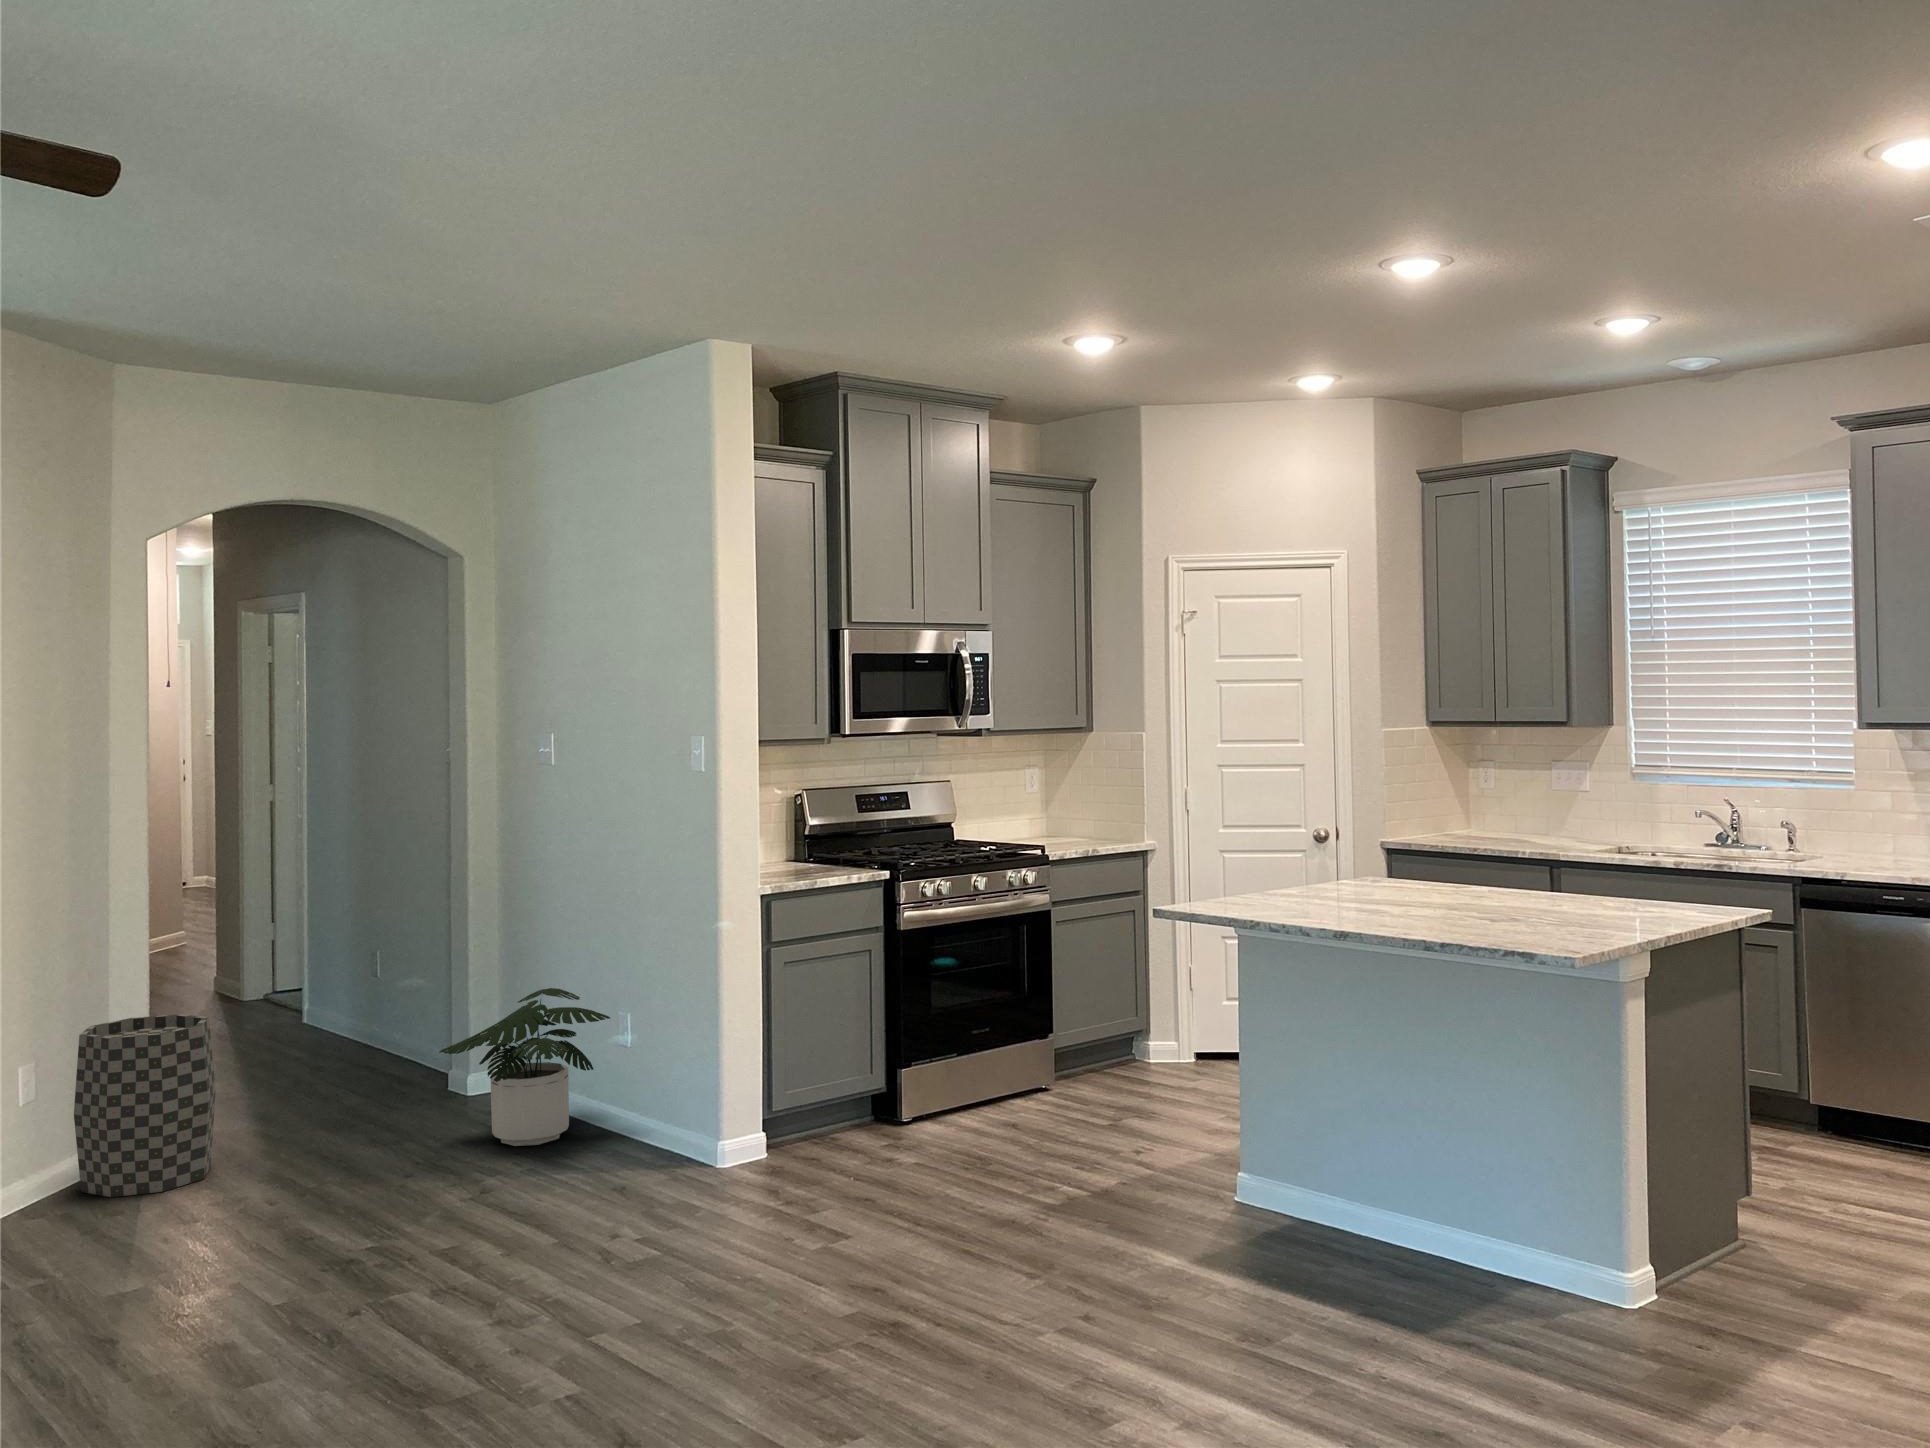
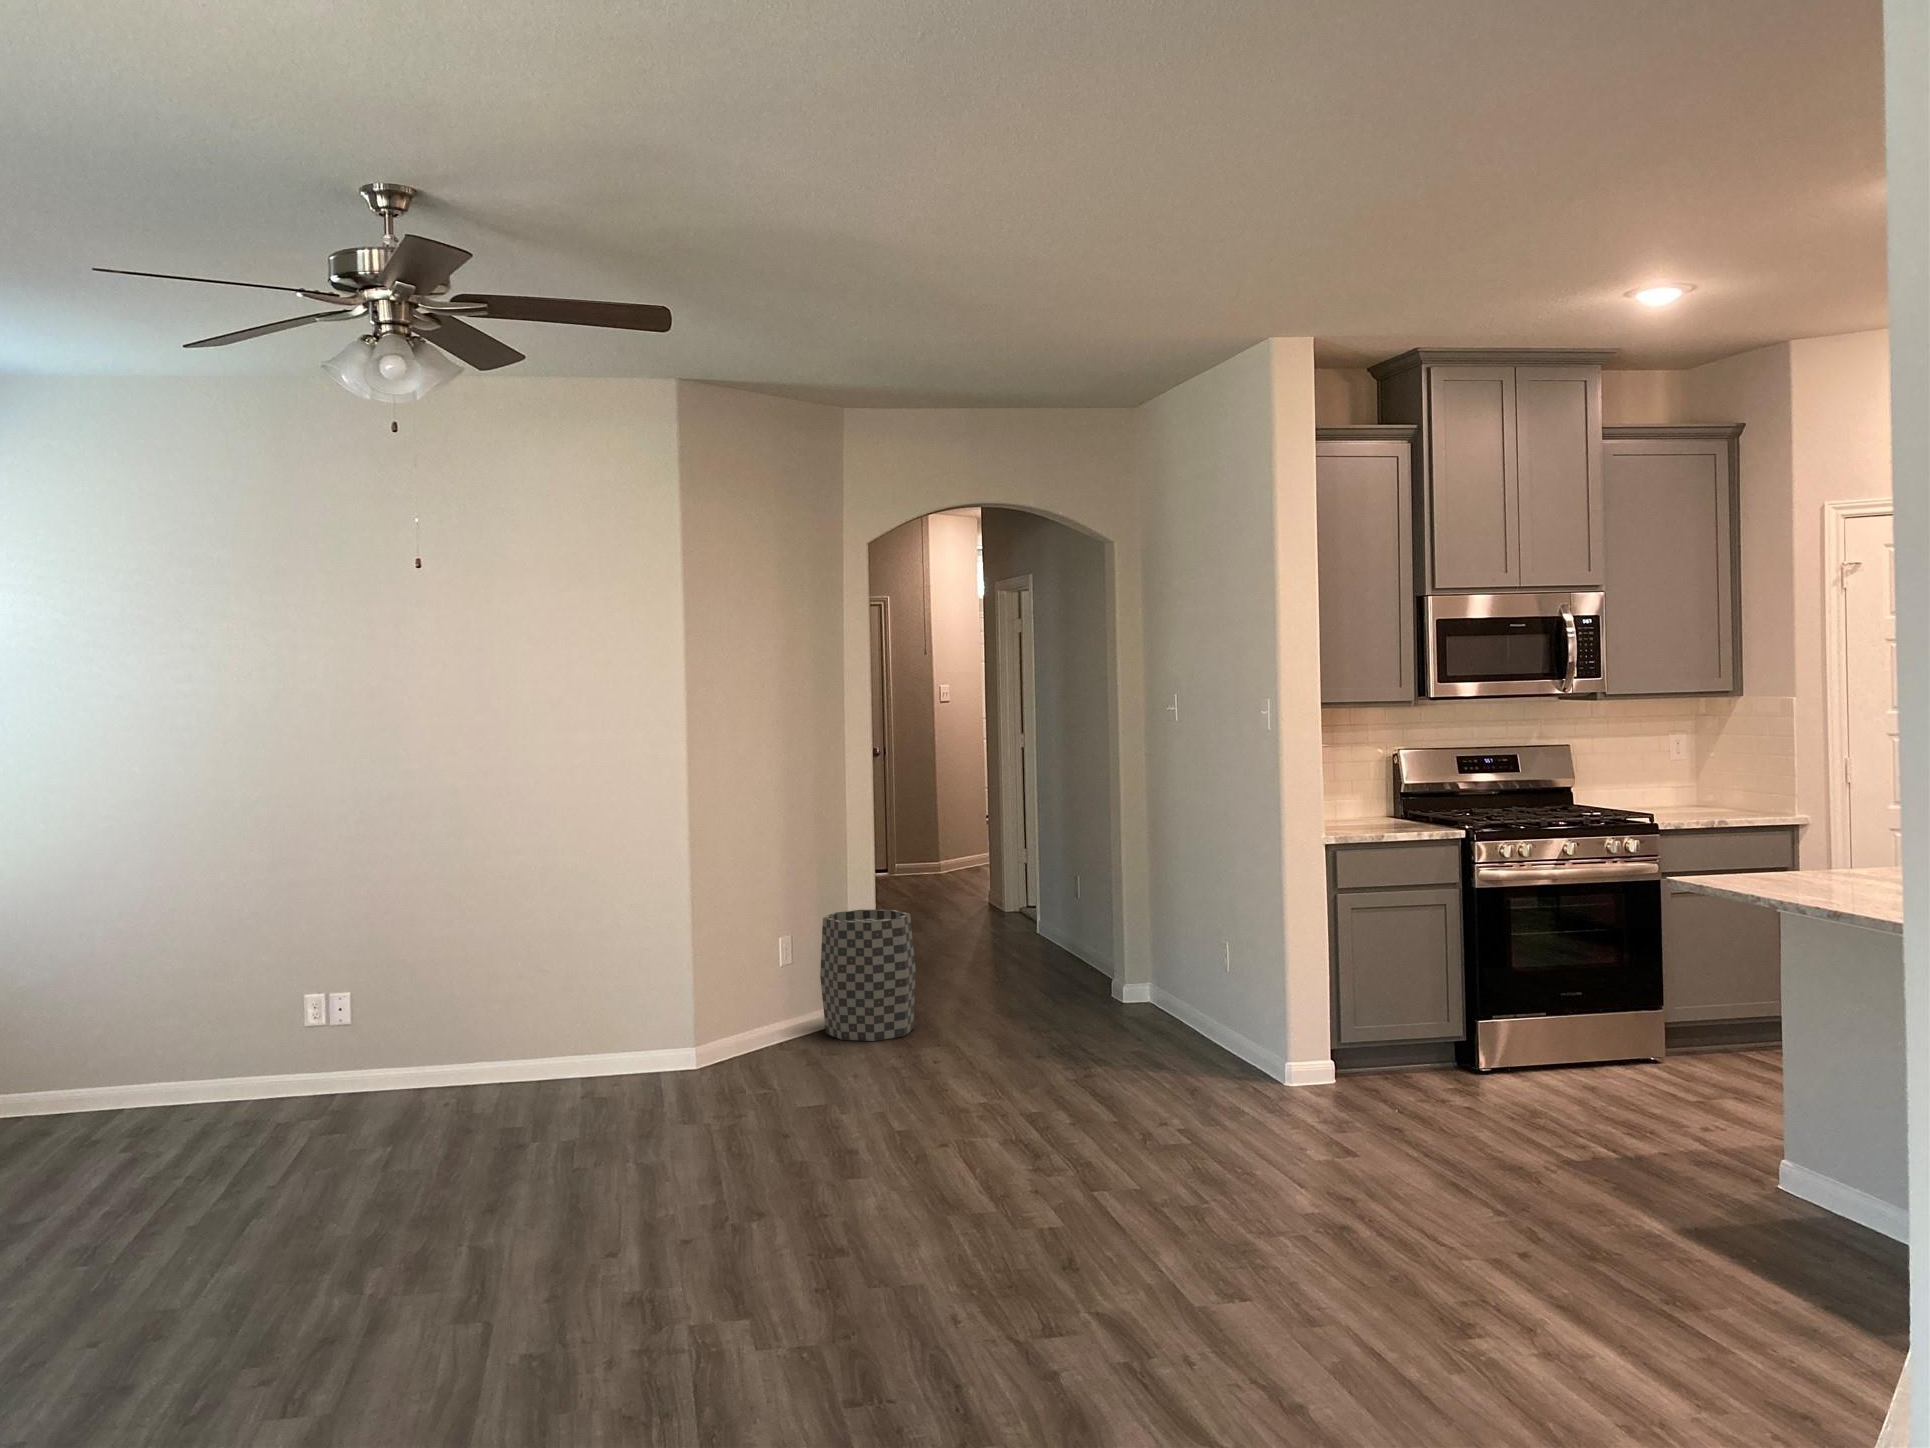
potted plant: present [439,988,610,1146] -> none [1076,915,1211,1046]

